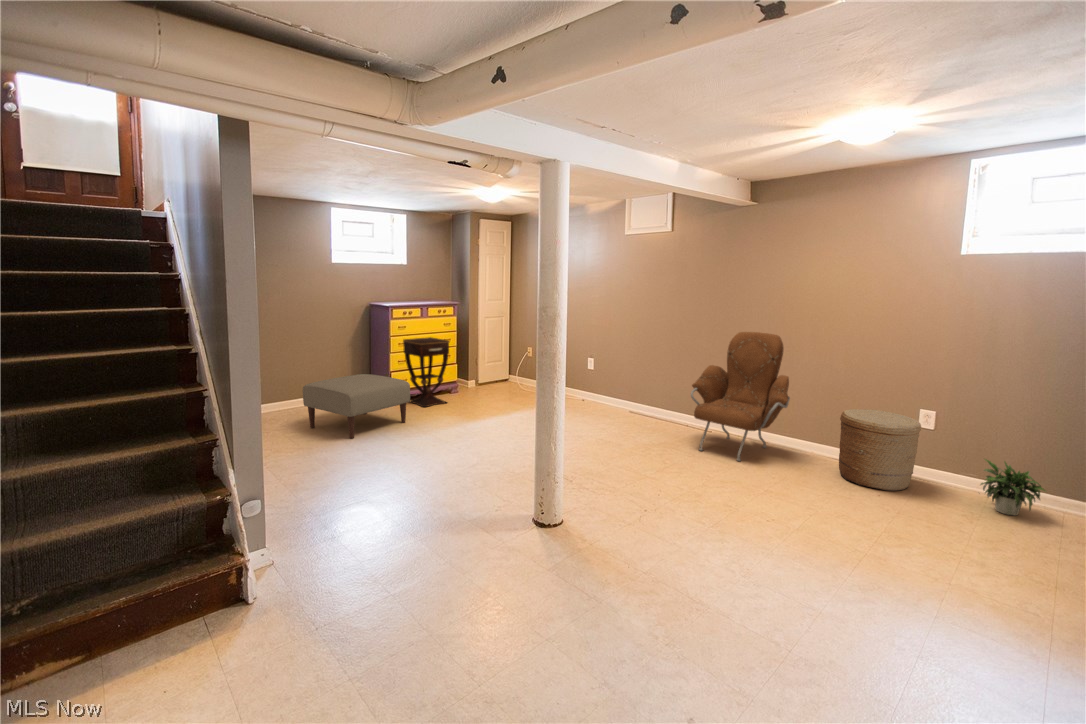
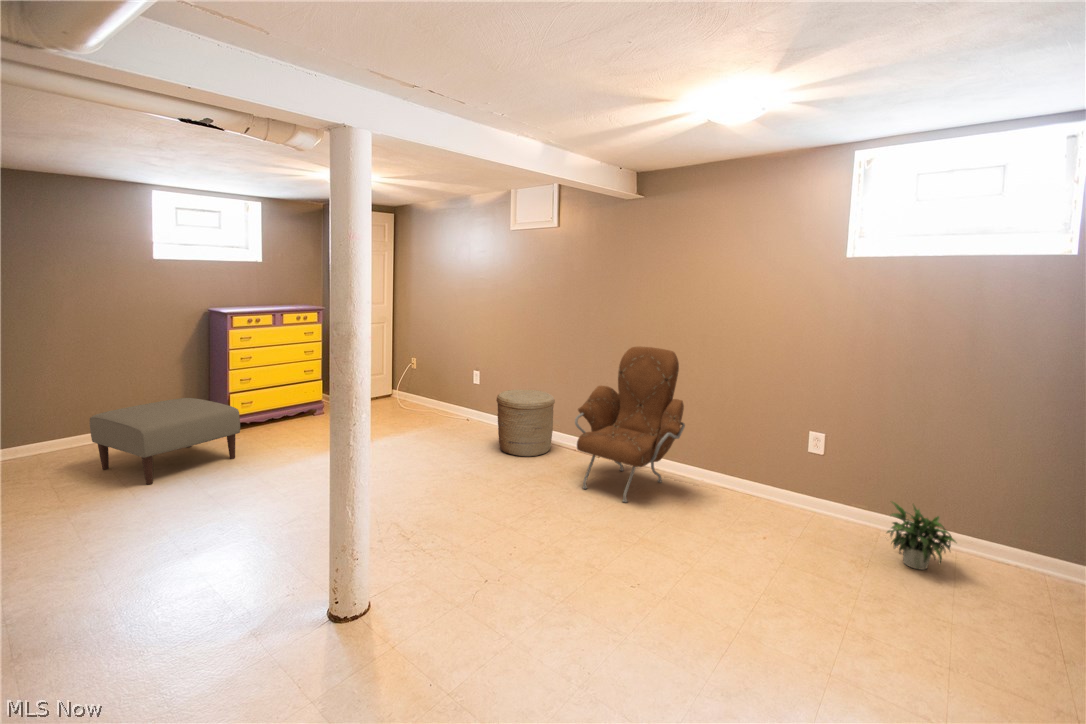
side table: present [403,337,449,407] -> none [246,350,305,436]
woven basket: present [839,409,921,491] -> present [496,390,555,456]

